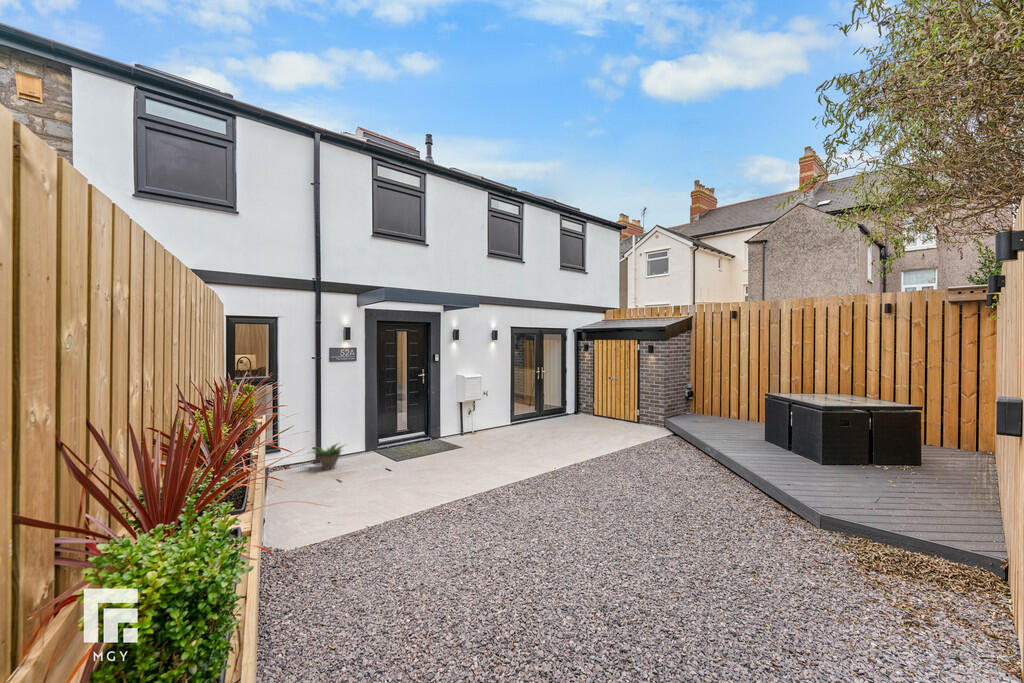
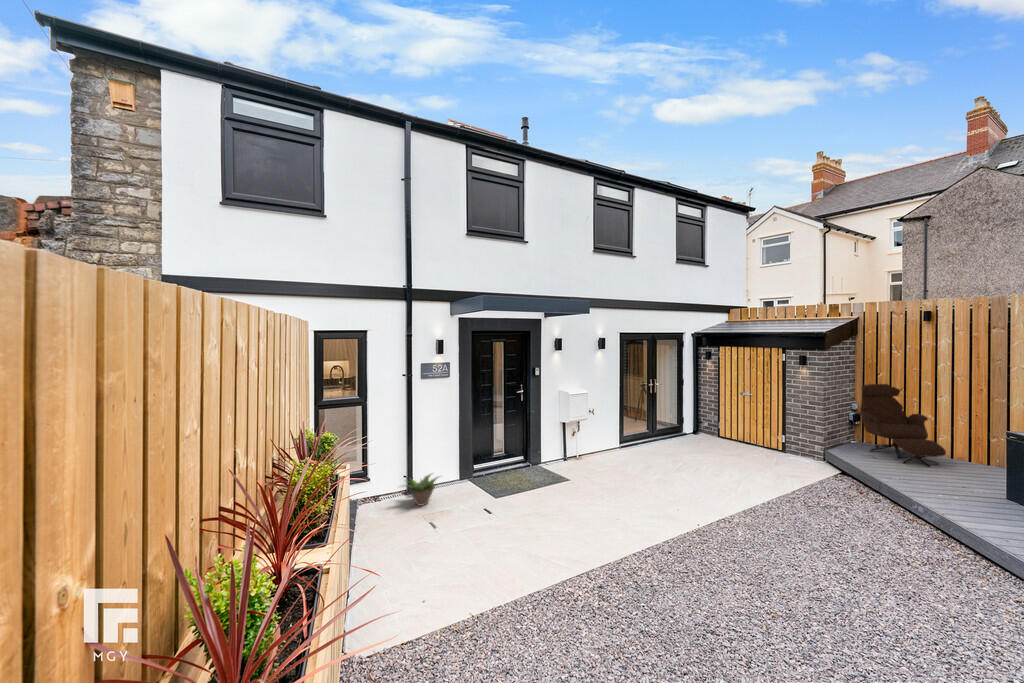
lounge chair: none [691,368,741,426] -> present [859,384,946,467]

